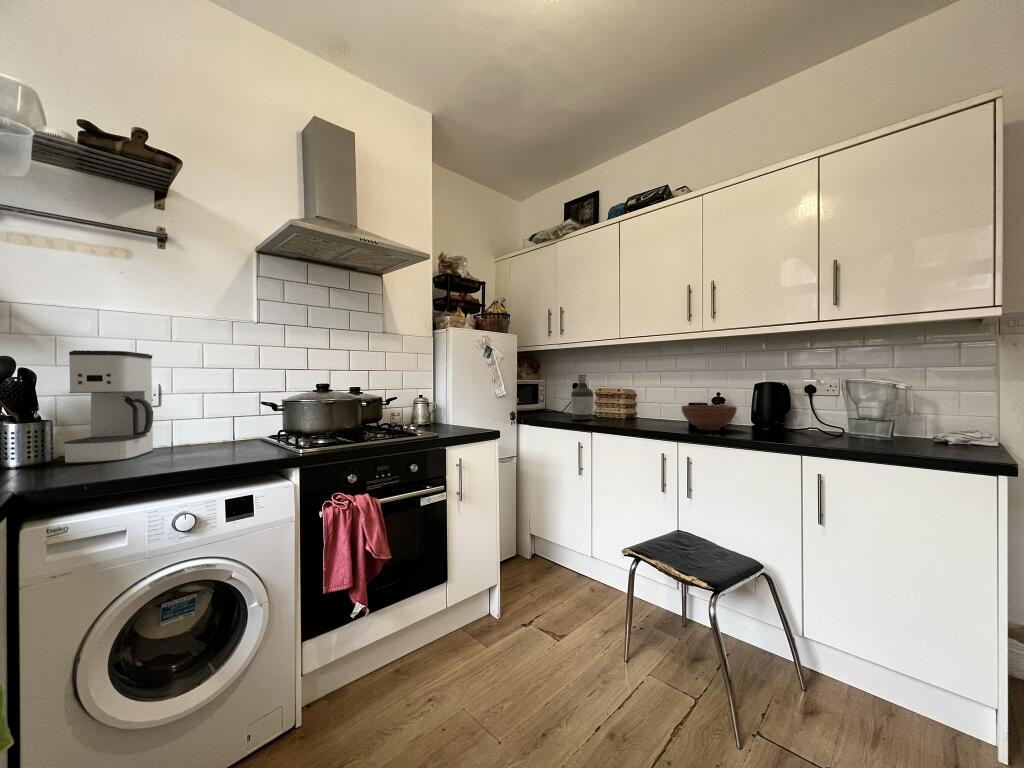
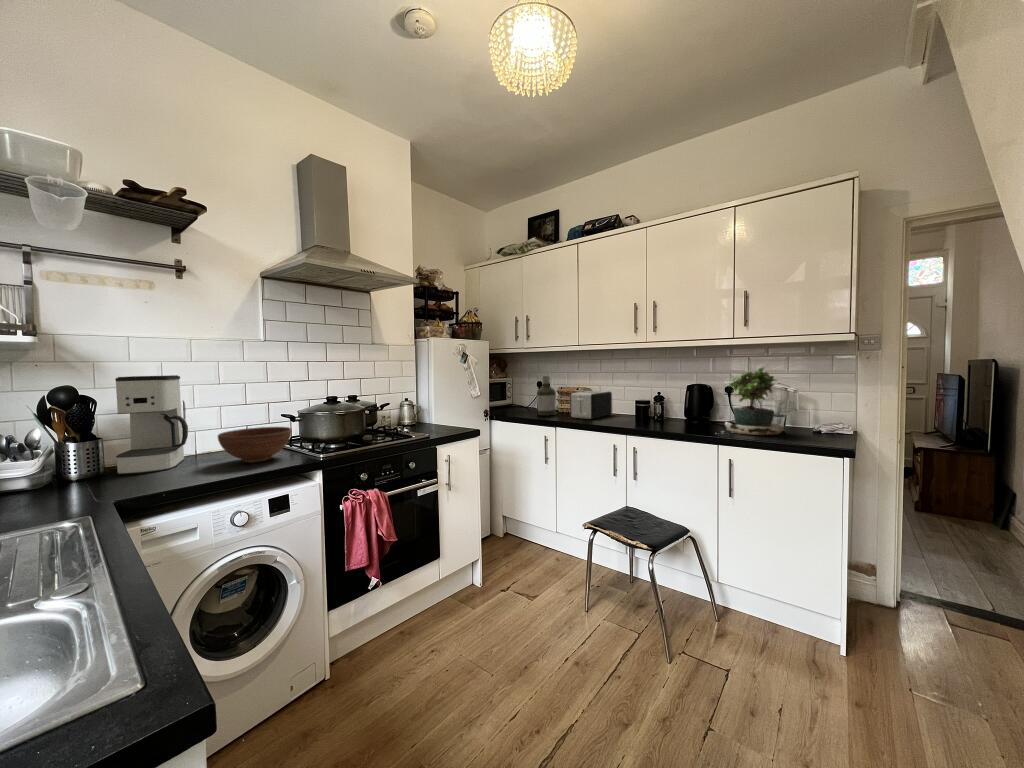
potted plant: none [795,355,893,445] -> present [725,367,784,435]
toaster: none [610,393,660,424] -> present [570,391,612,419]
bowl: present [681,405,737,431] -> present [218,427,292,463]

